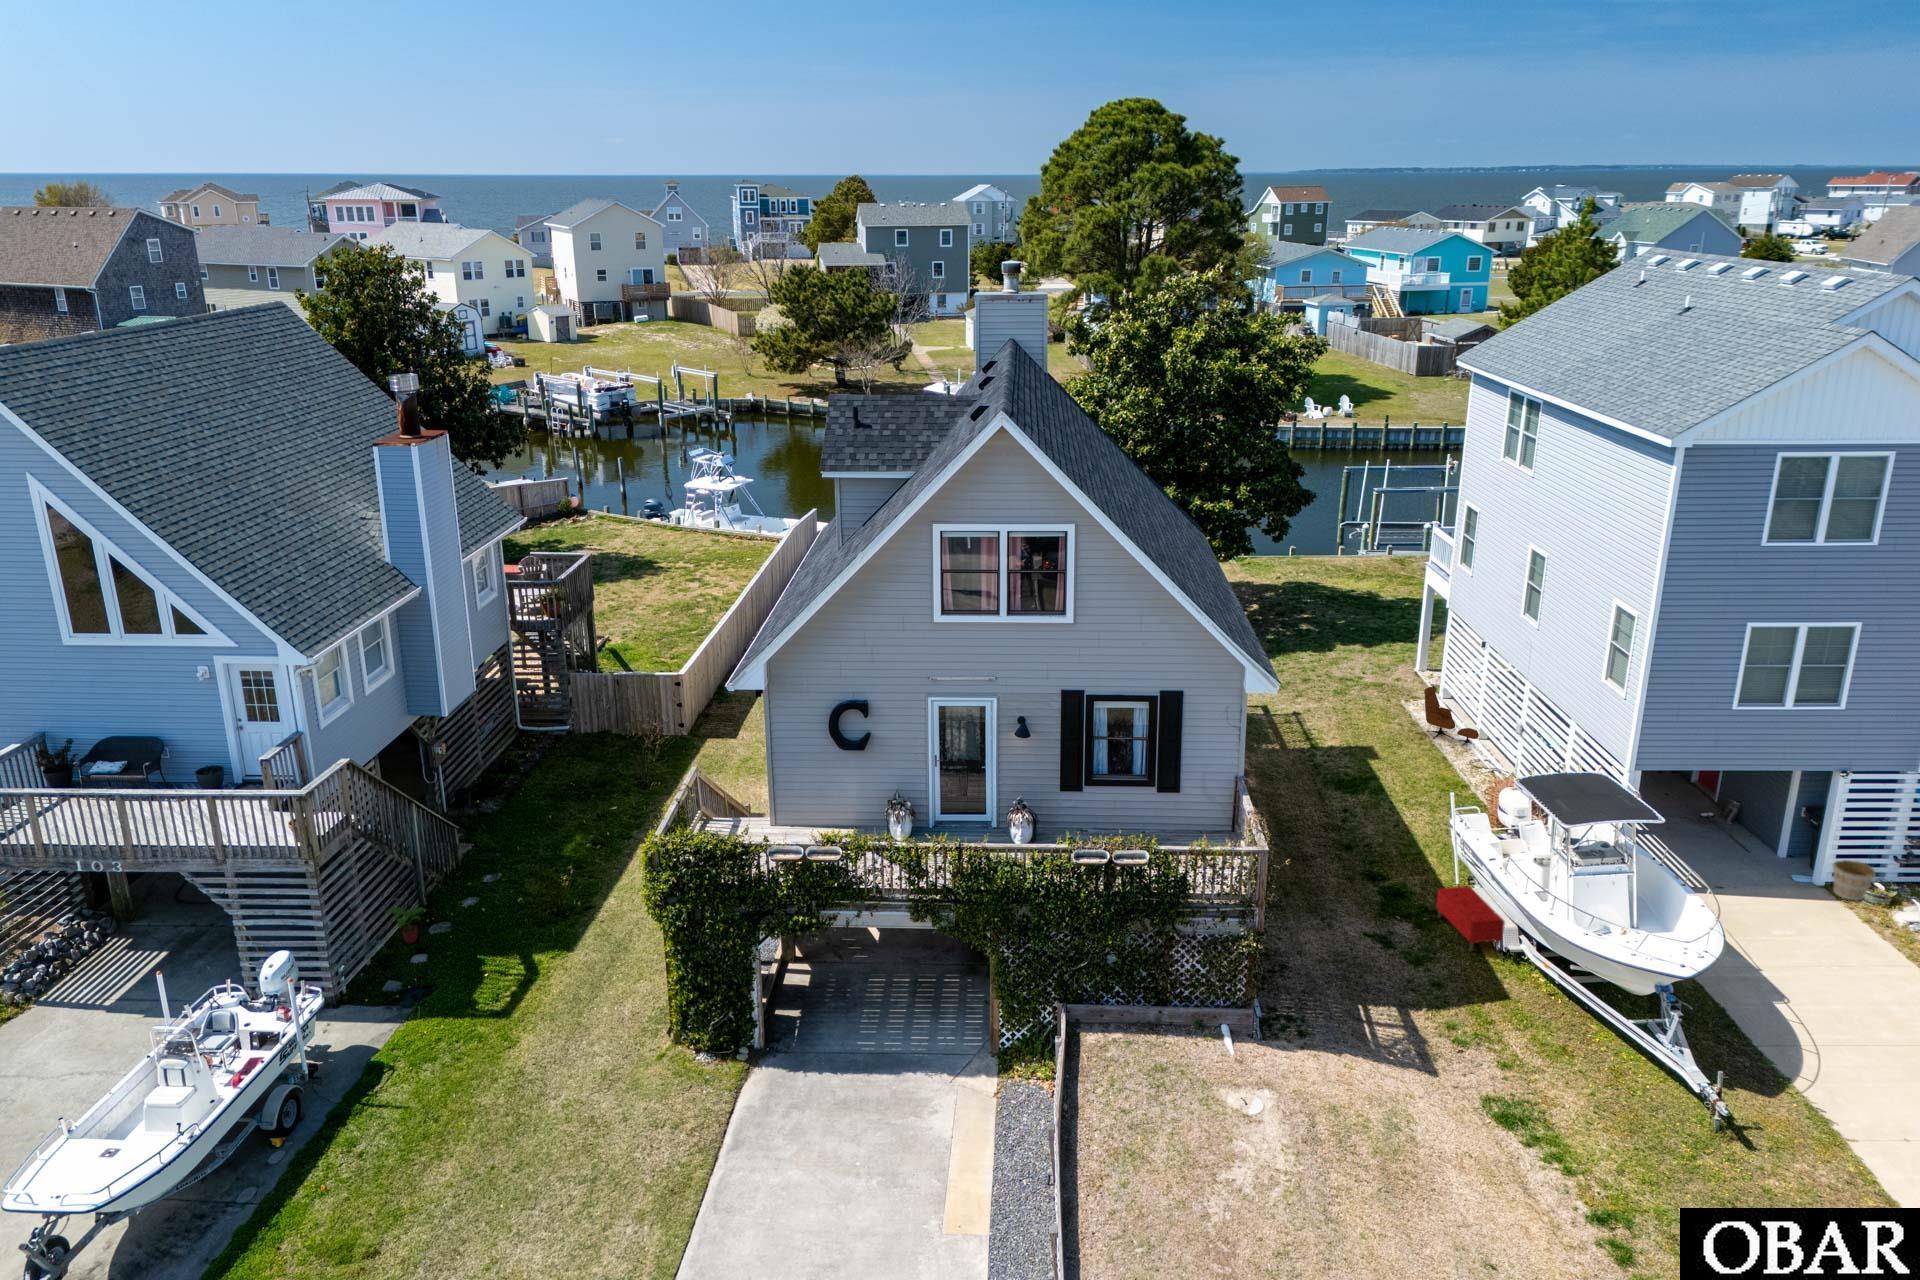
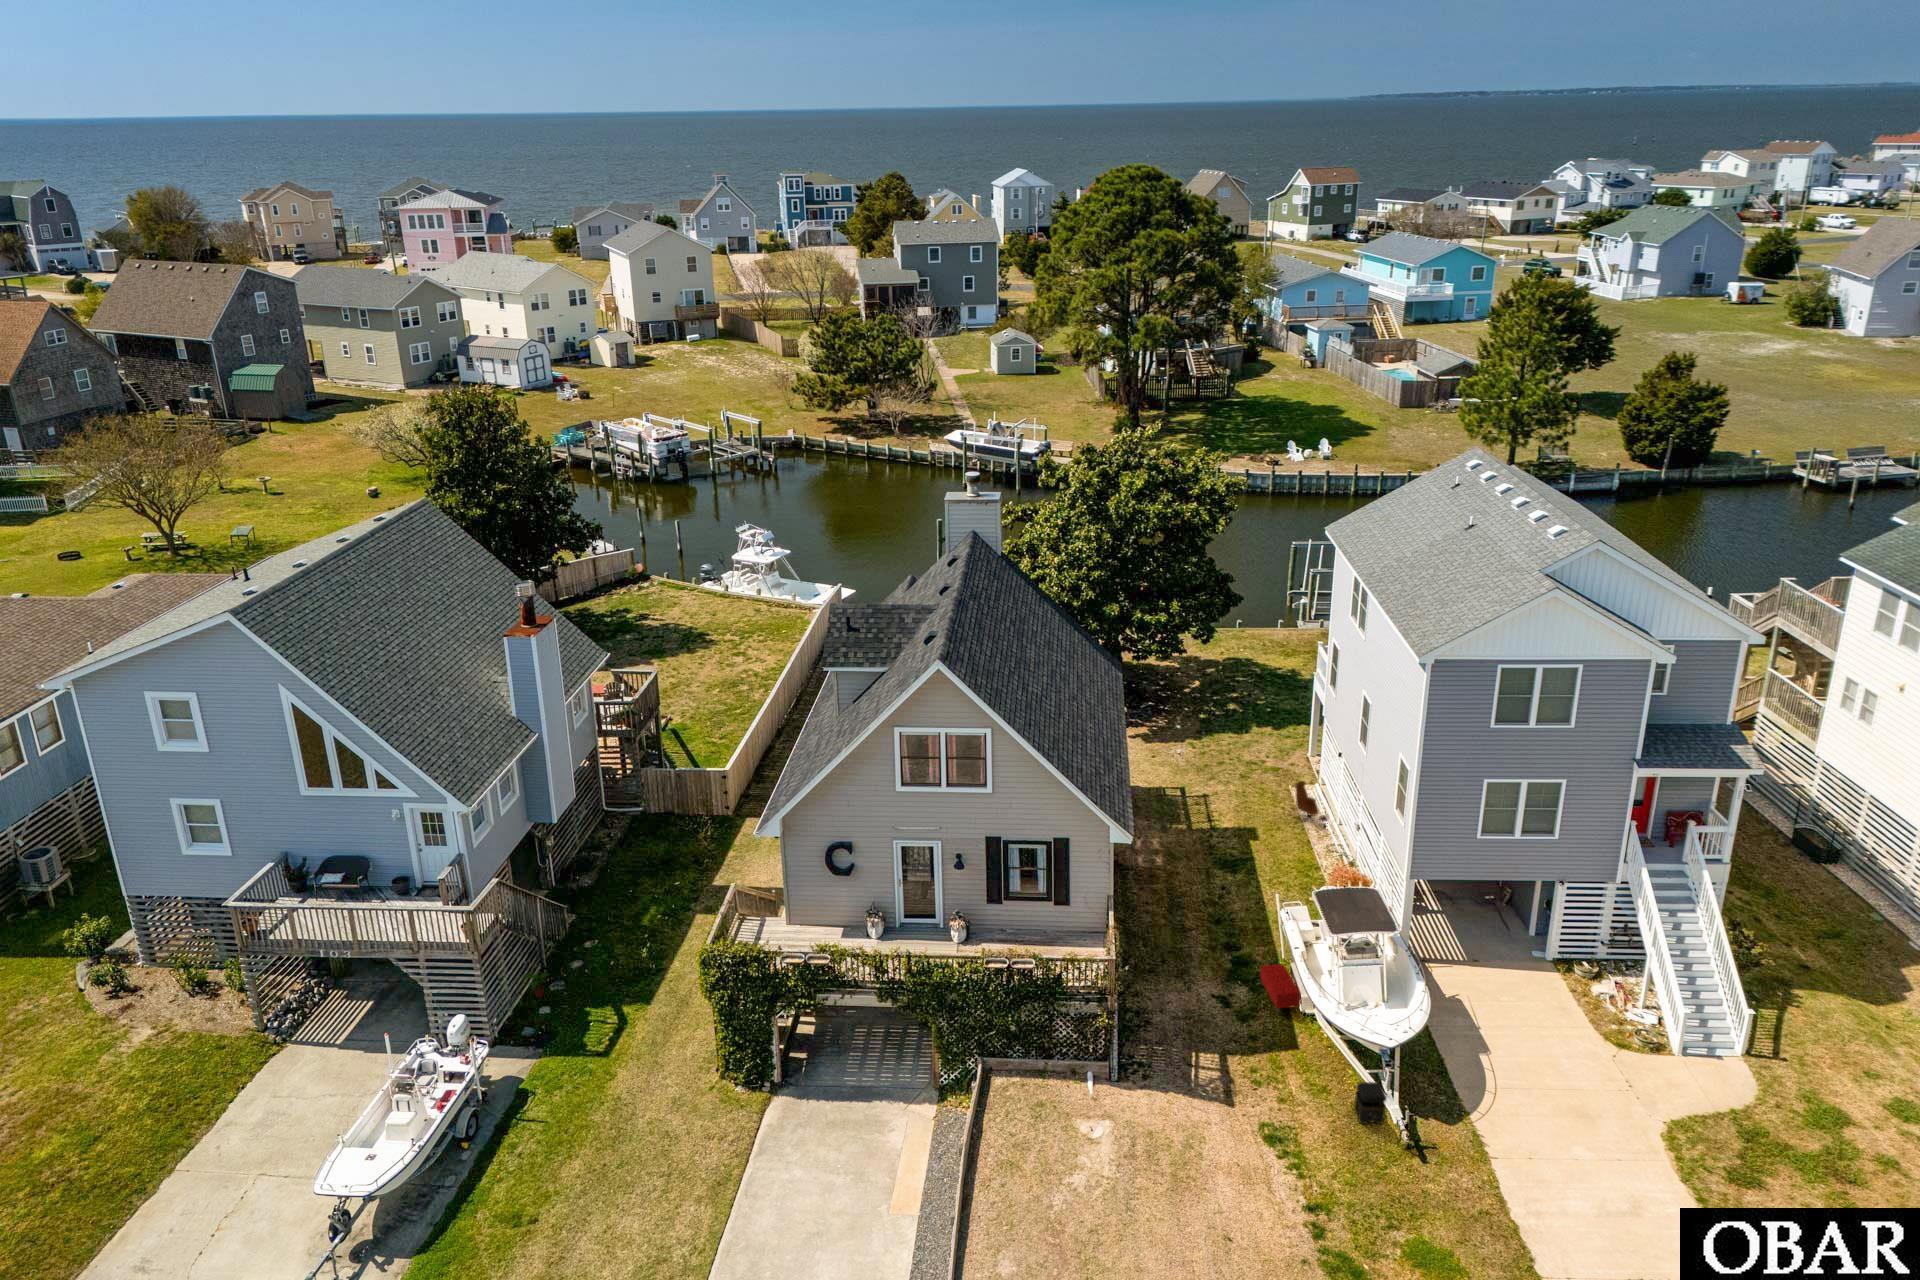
wooden bucket: present [1833,860,1876,901] -> none [1557,943,1585,974]
toolbox: none [1622,1027,1680,1089] -> present [1354,1082,1387,1124]

